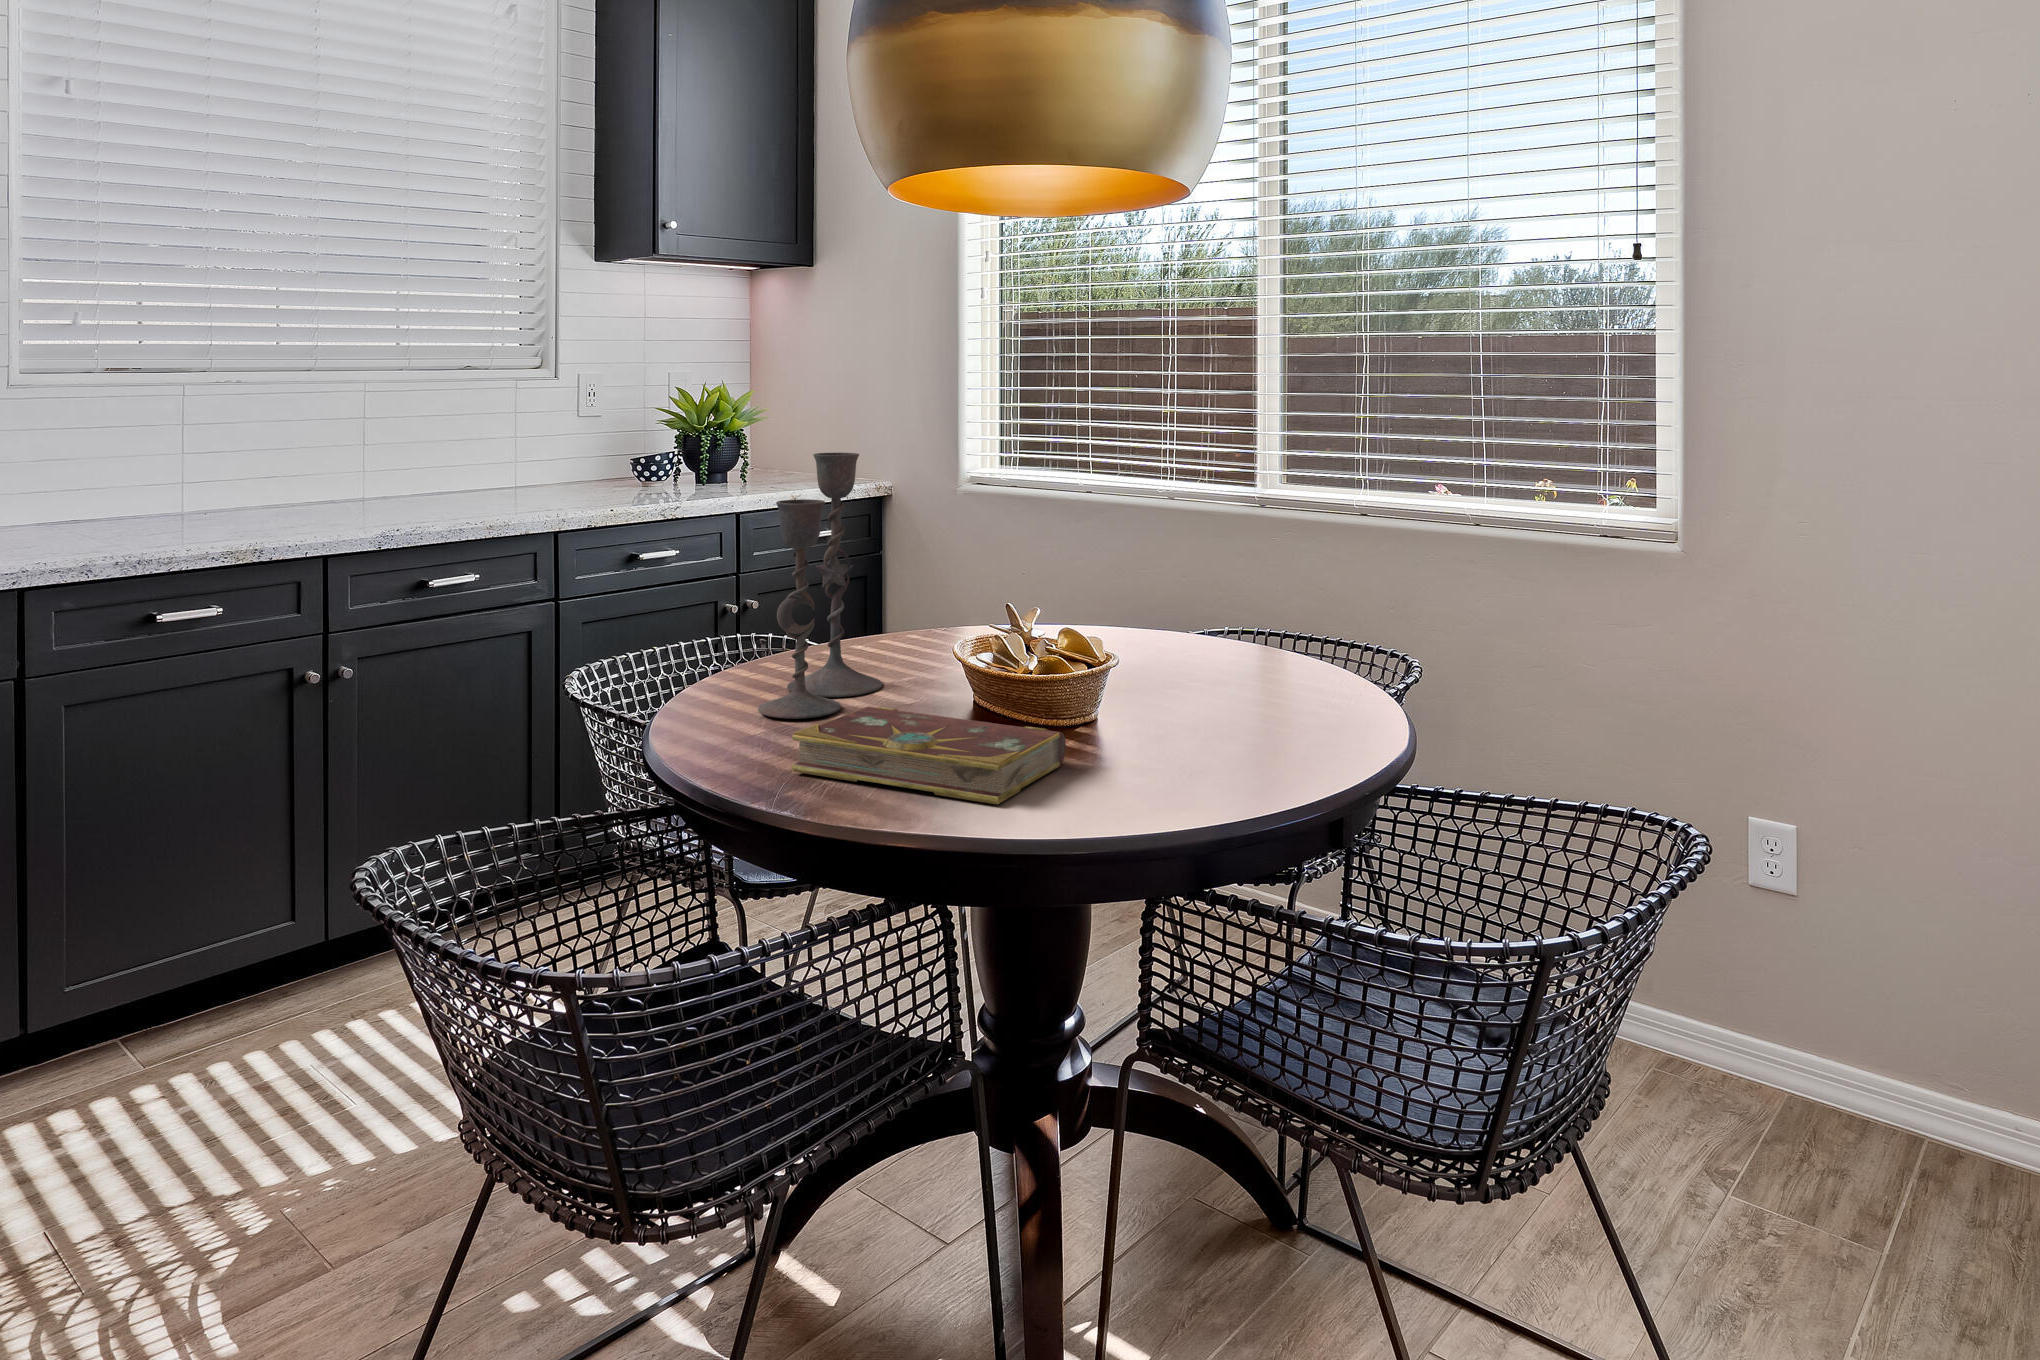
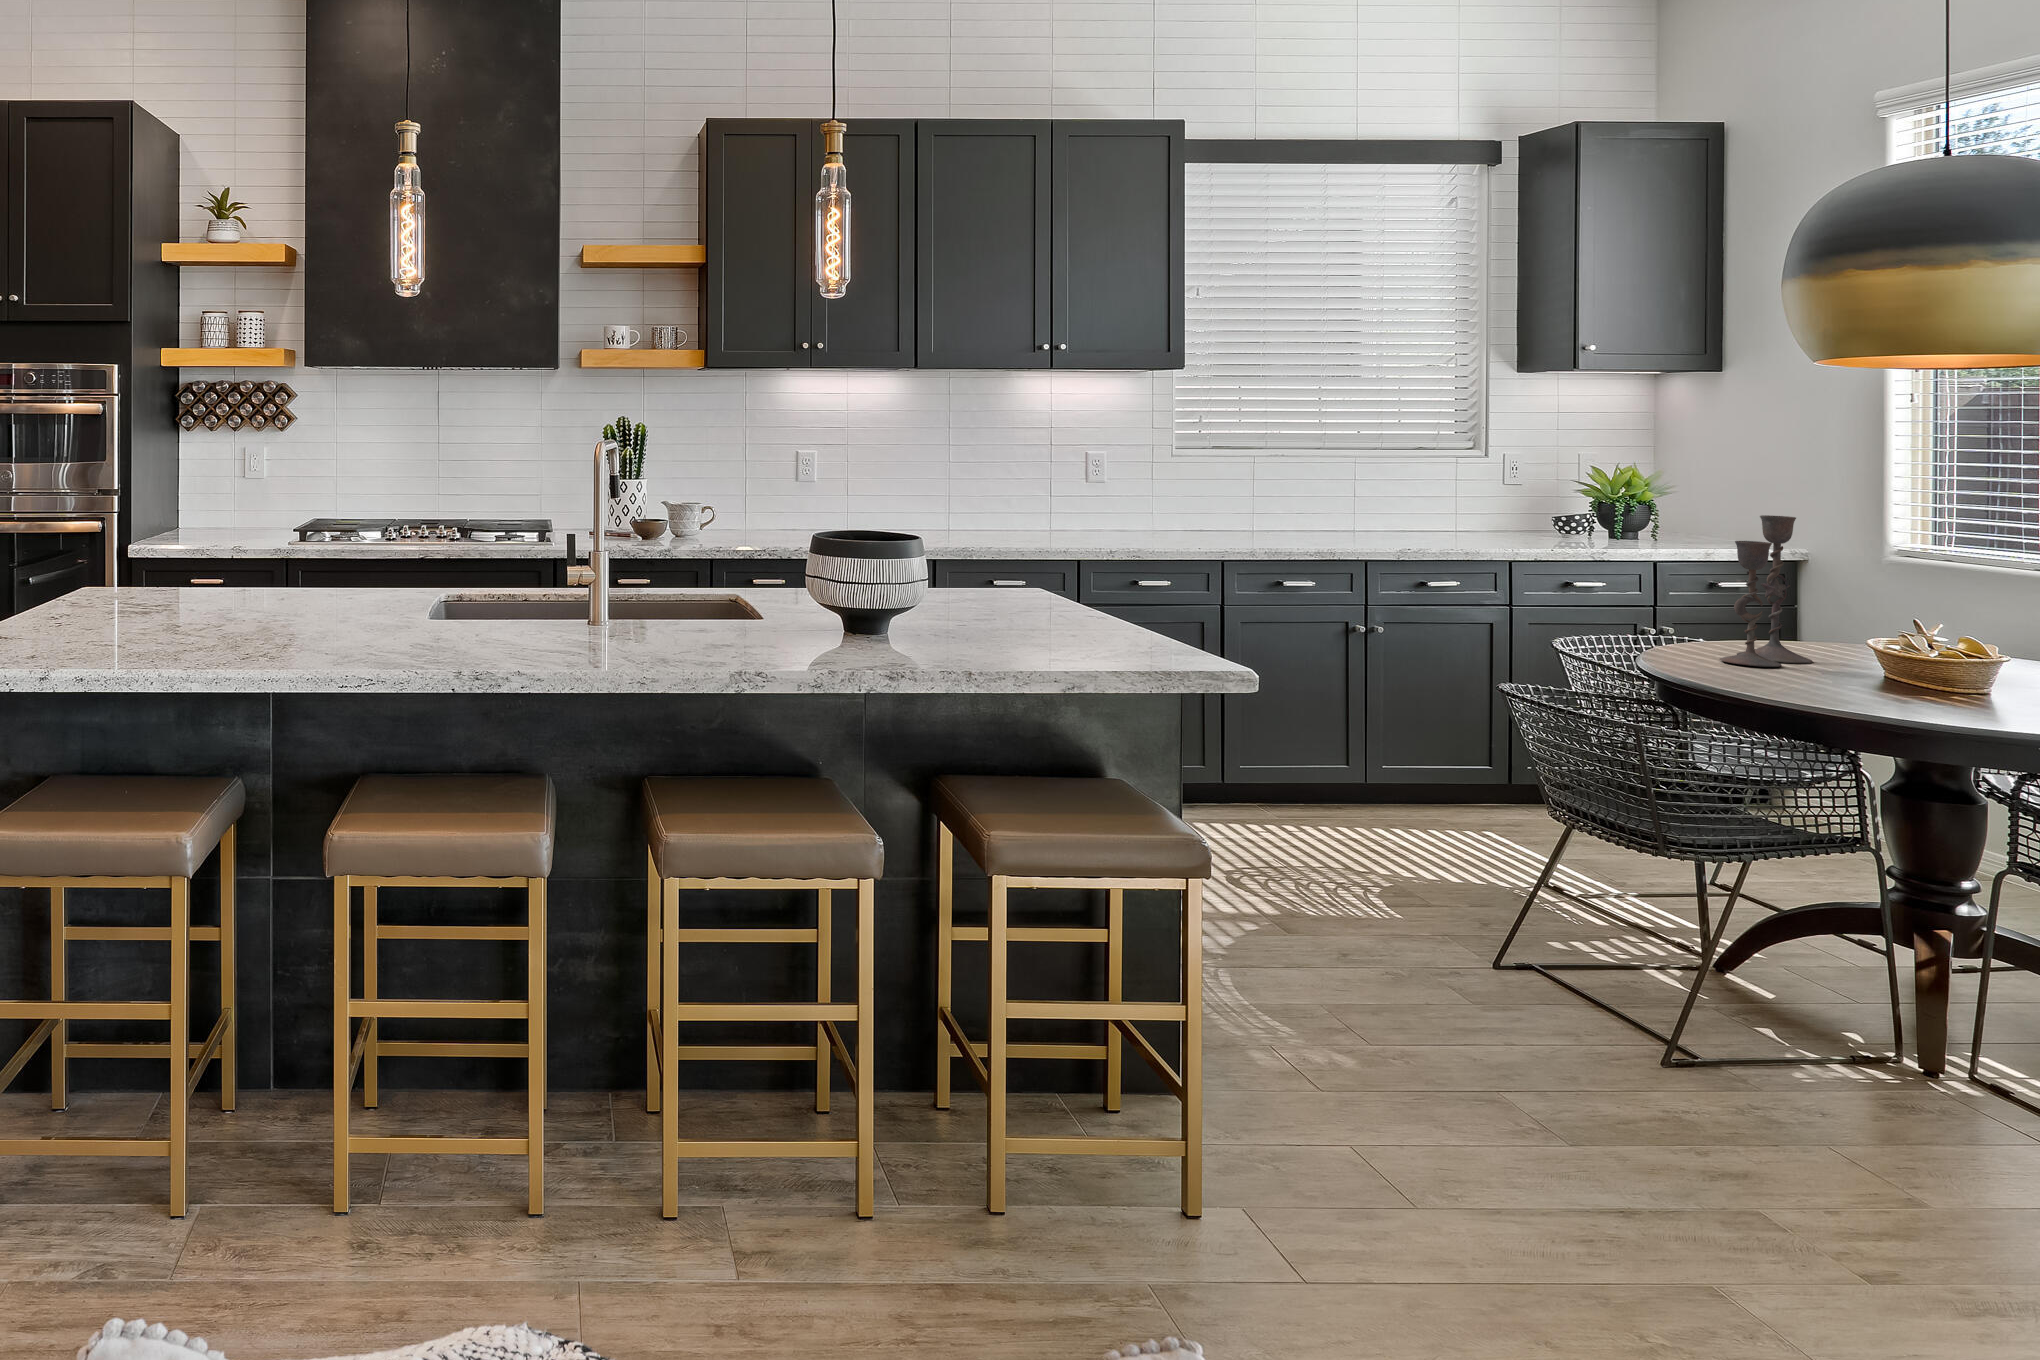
book: present [792,707,1066,805] -> none [1754,660,1960,707]

